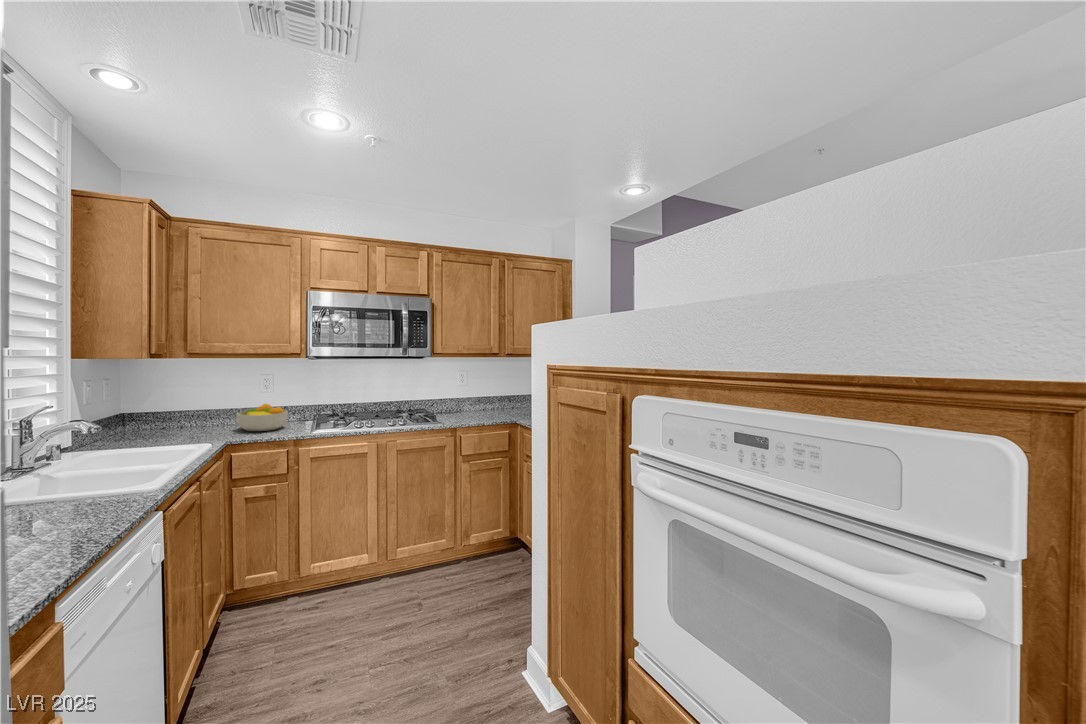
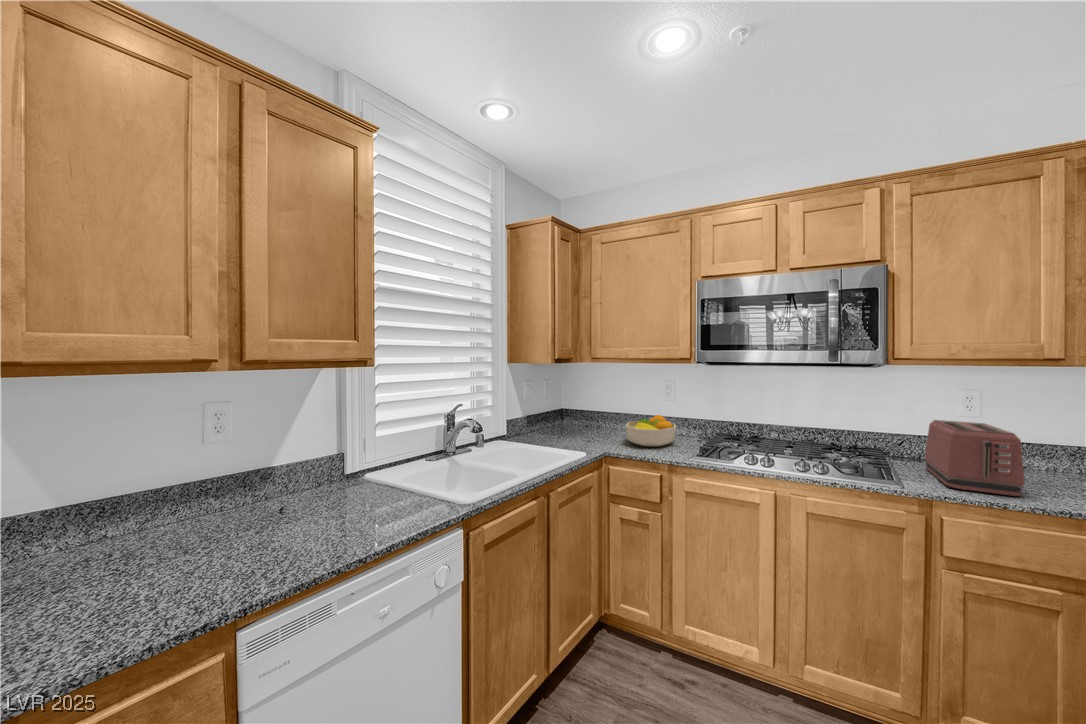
toaster: none [447,387,488,421] -> present [925,420,1025,496]

